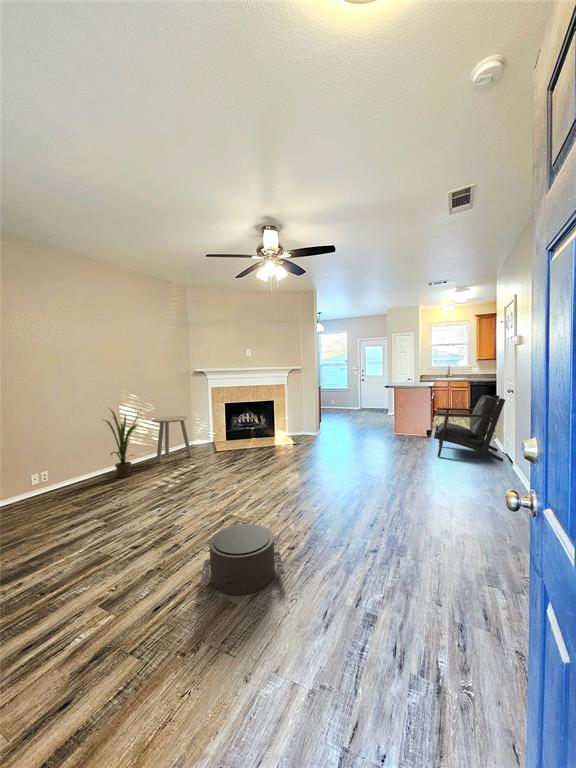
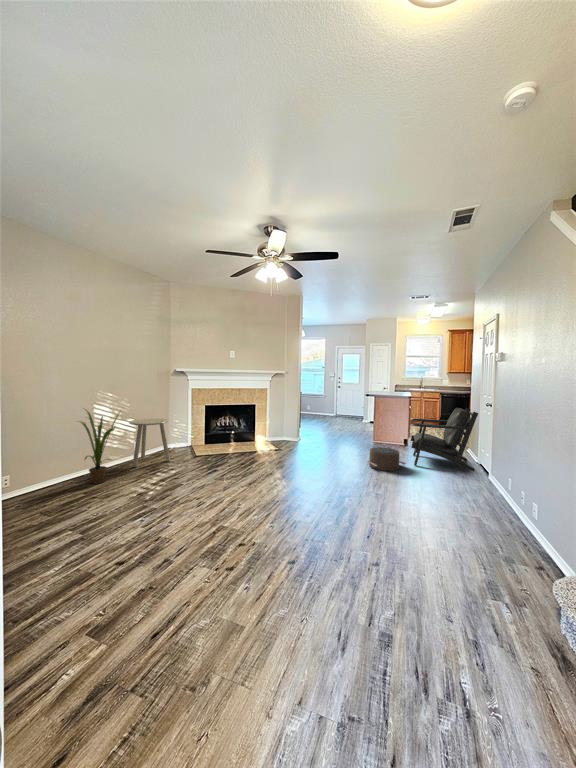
pouf: present [201,524,285,595] -> present [367,447,406,471]

